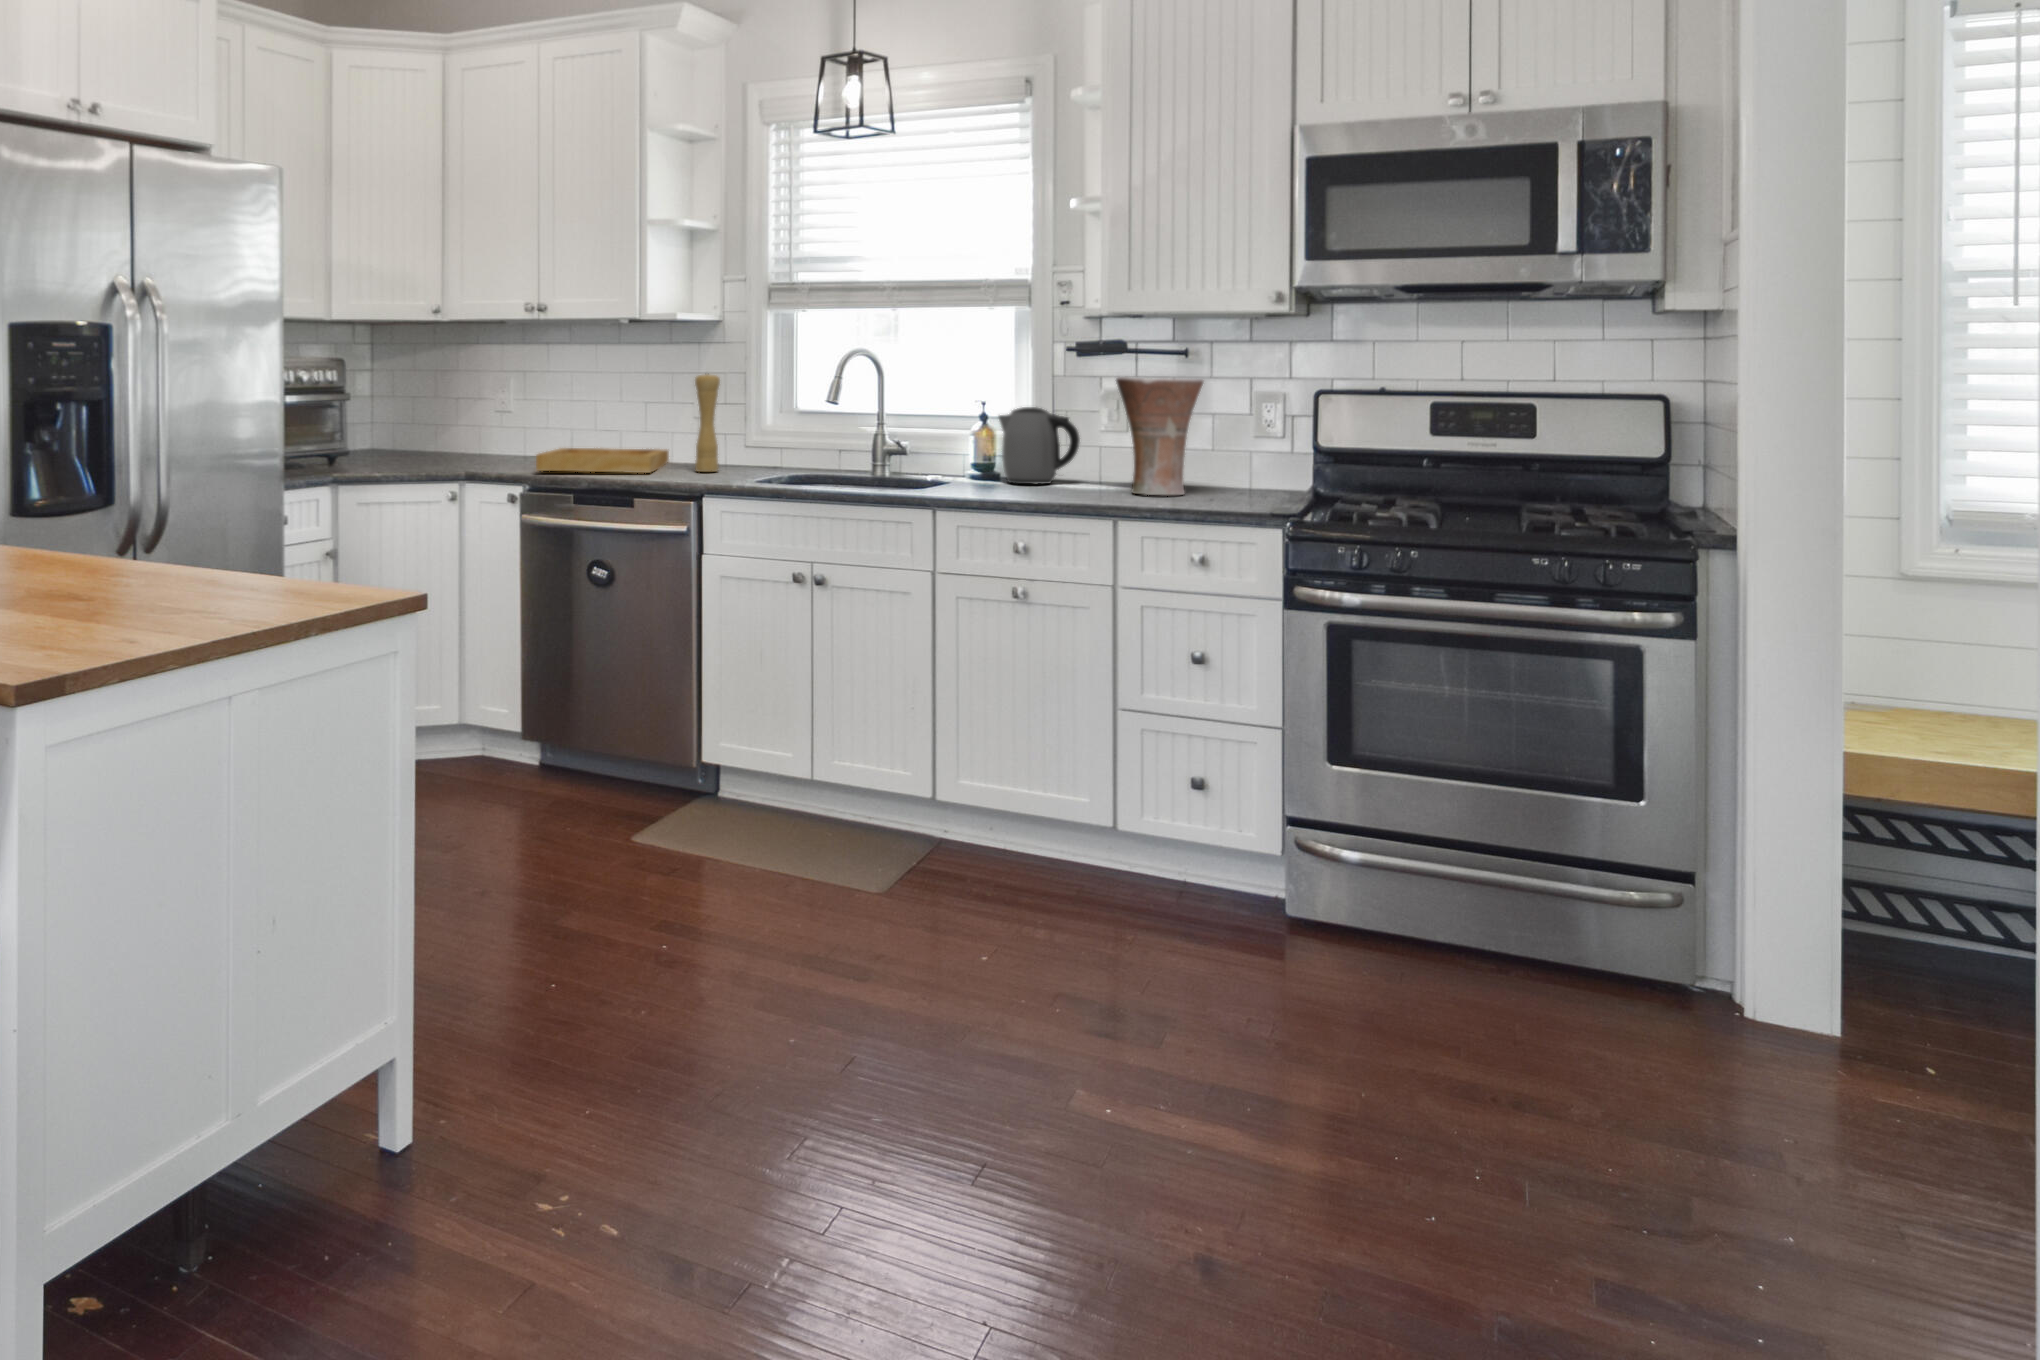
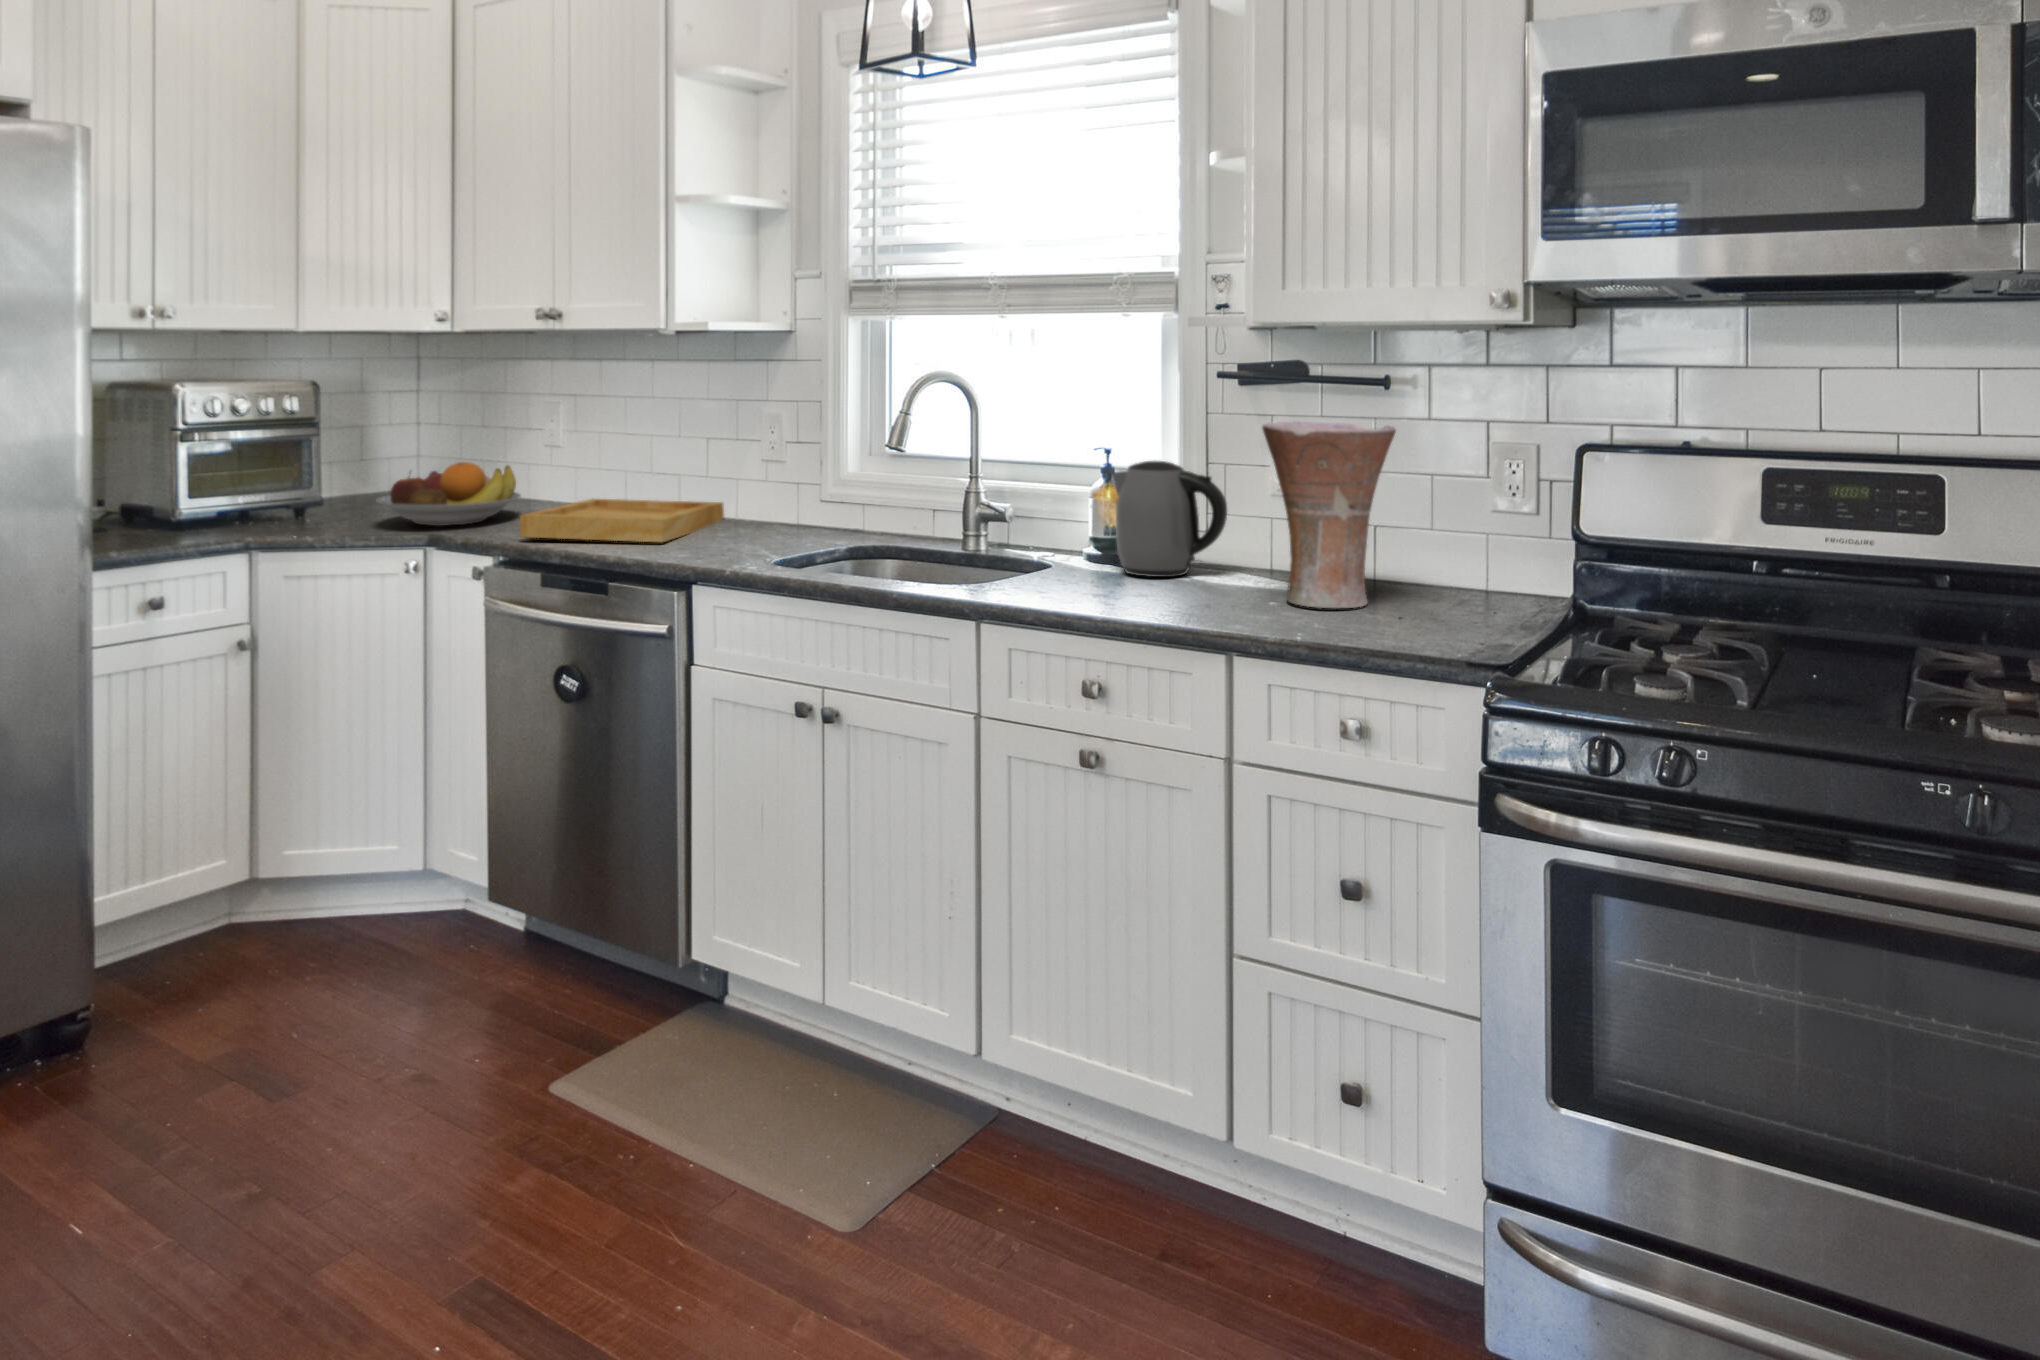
pepper mill: present [695,374,720,472] -> none [726,405,760,541]
fruit bowl: none [398,419,506,467] -> present [376,462,521,526]

